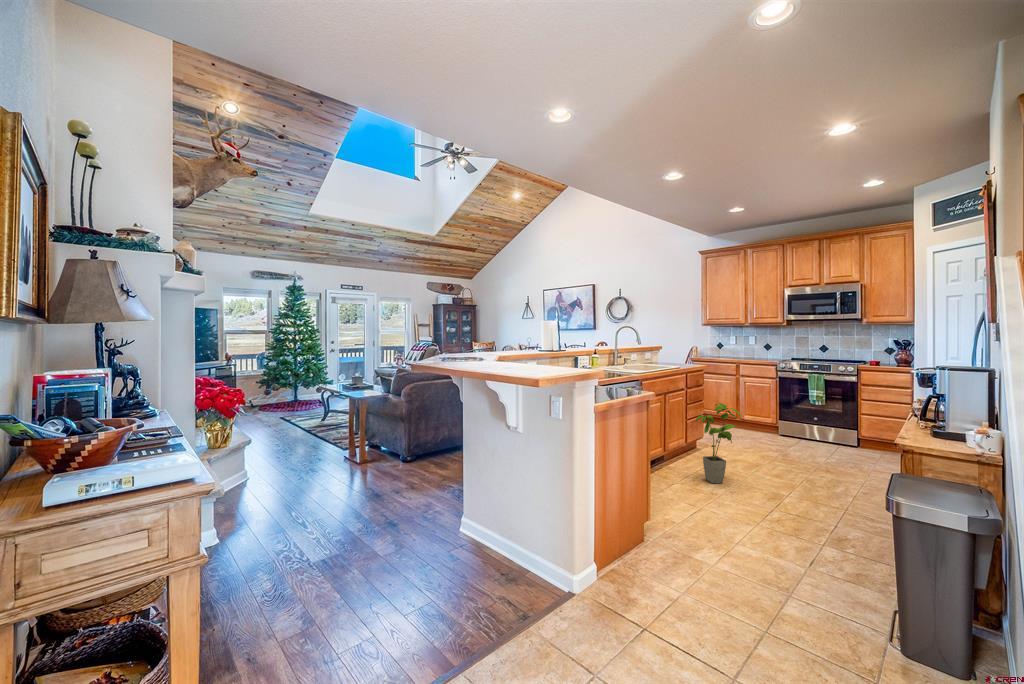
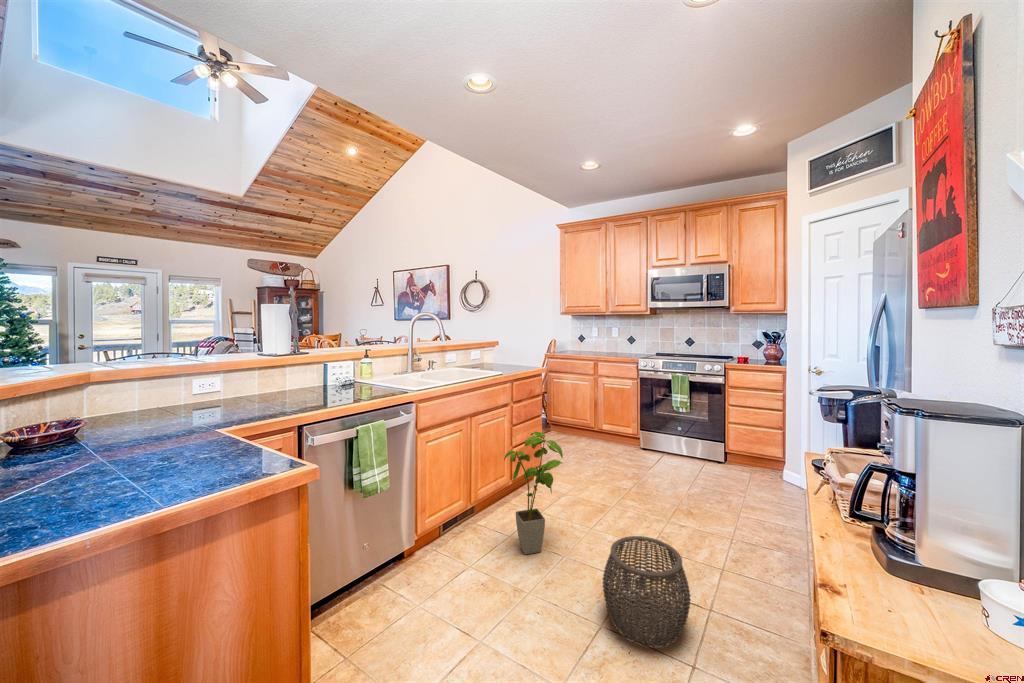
woven basket: none [779,466,842,524] -> present [603,536,691,647]

